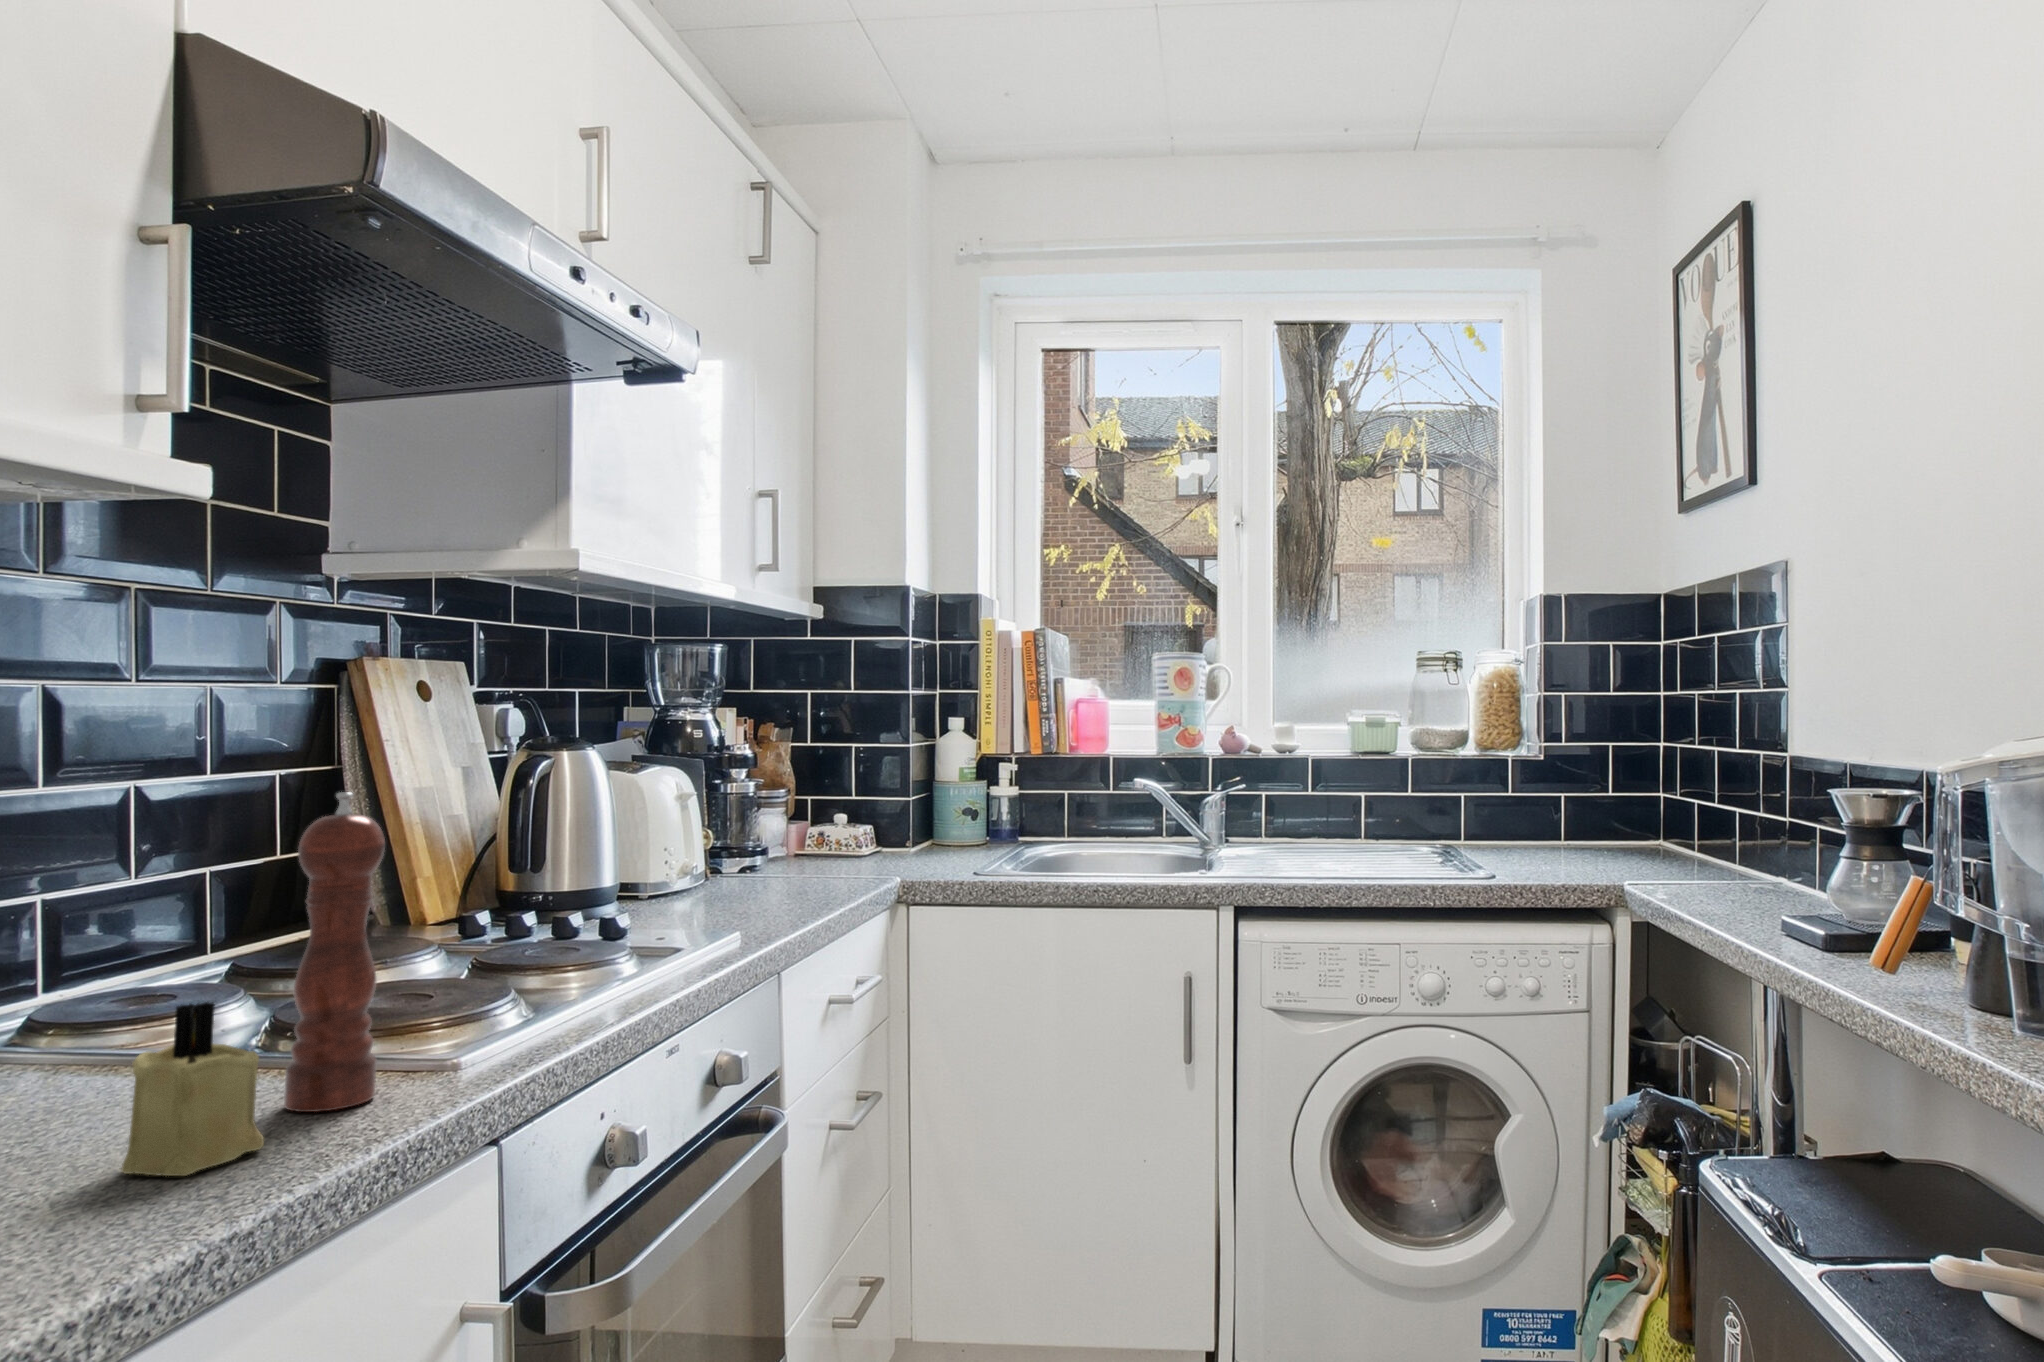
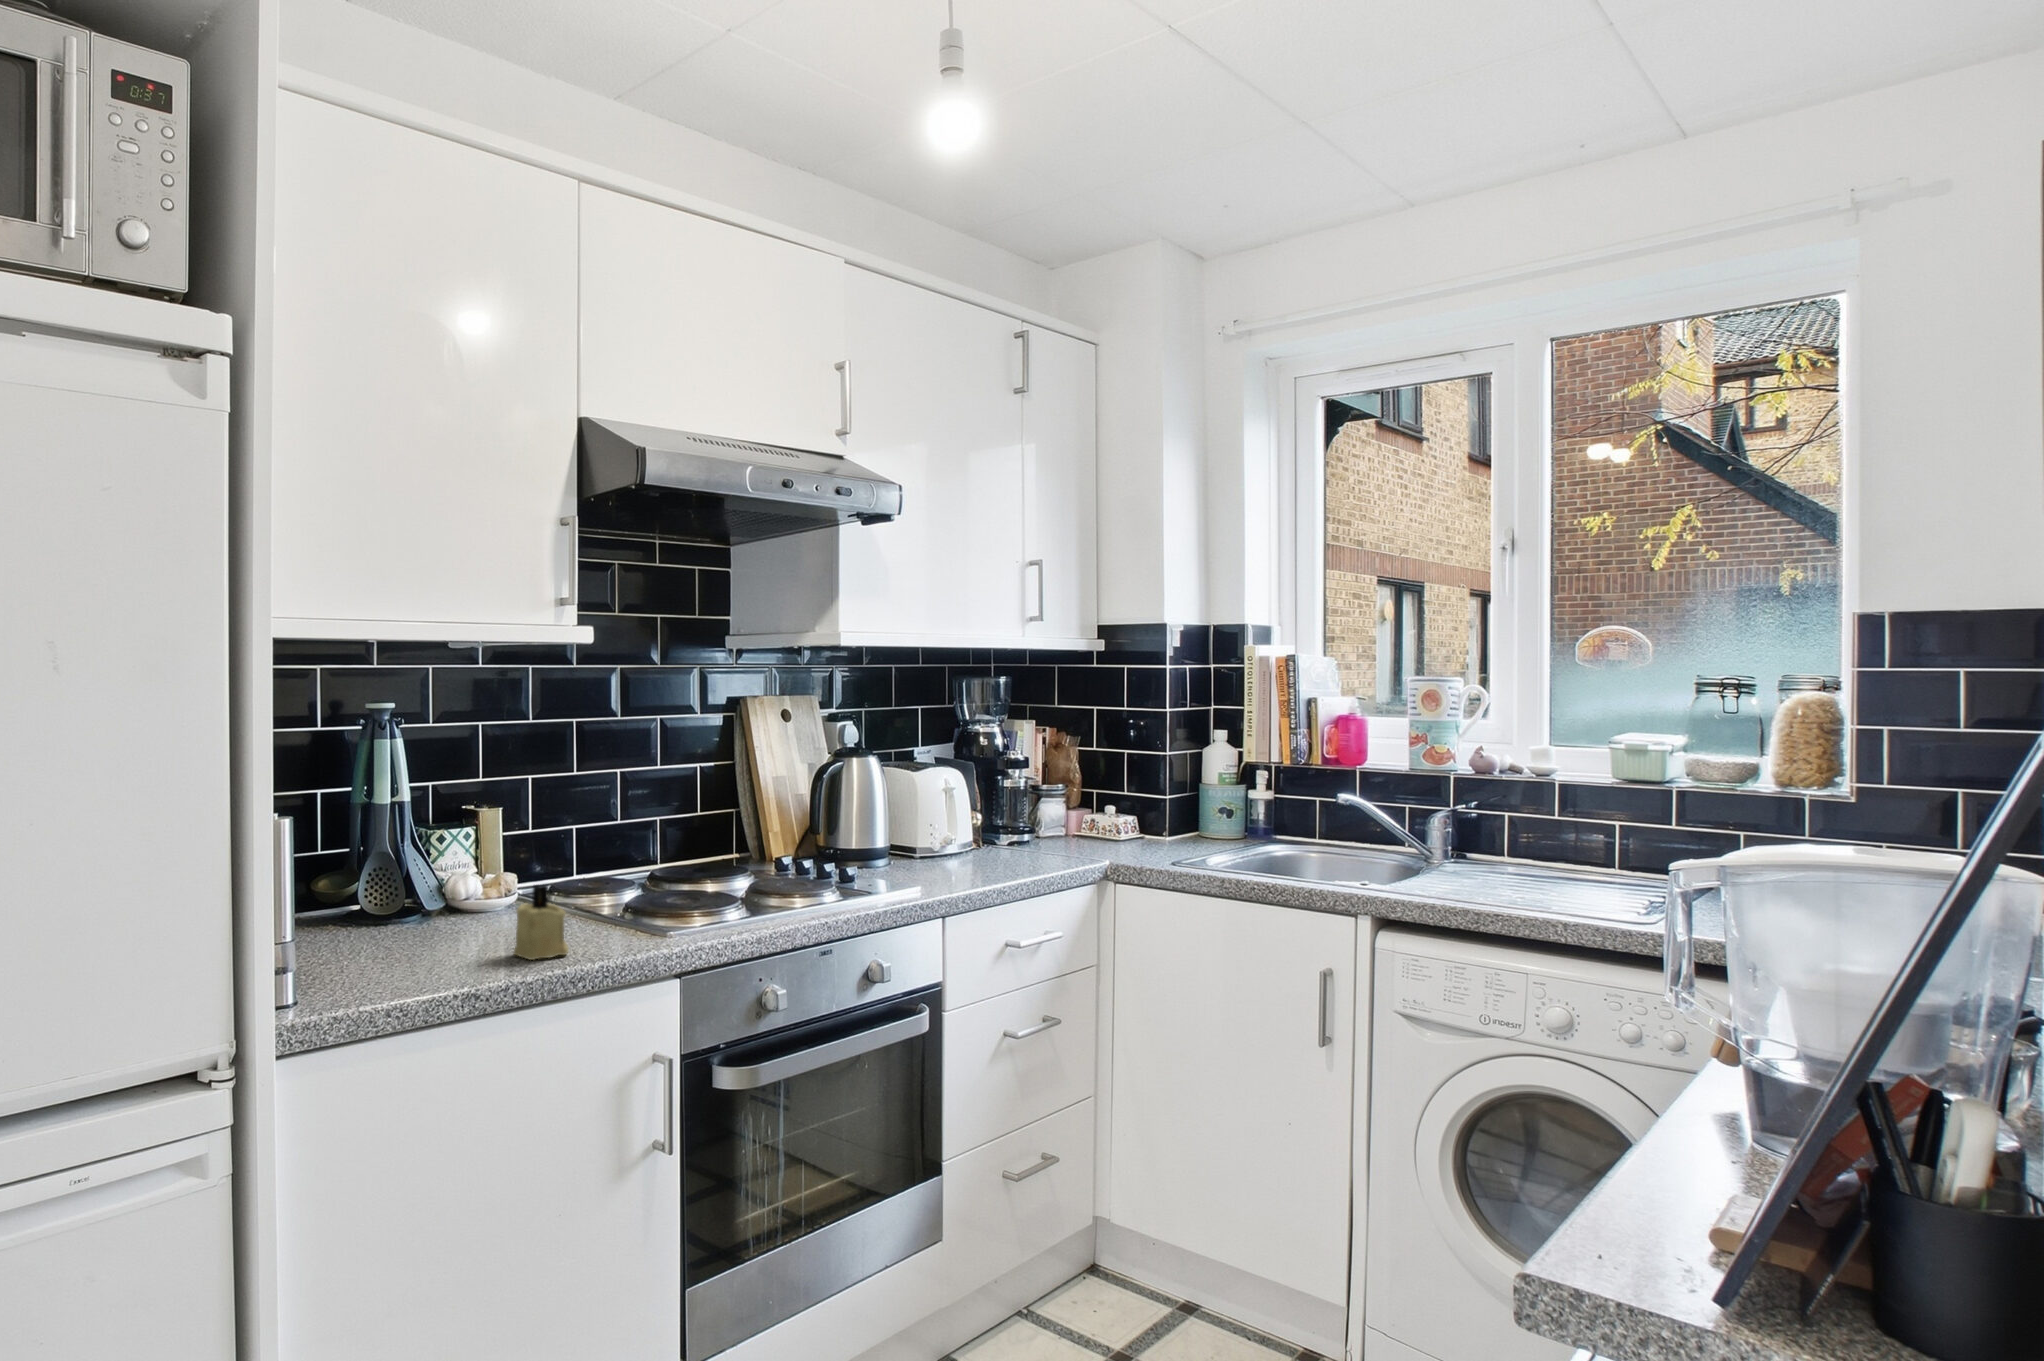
pepper mill: present [284,792,385,1112] -> none [594,791,635,944]

